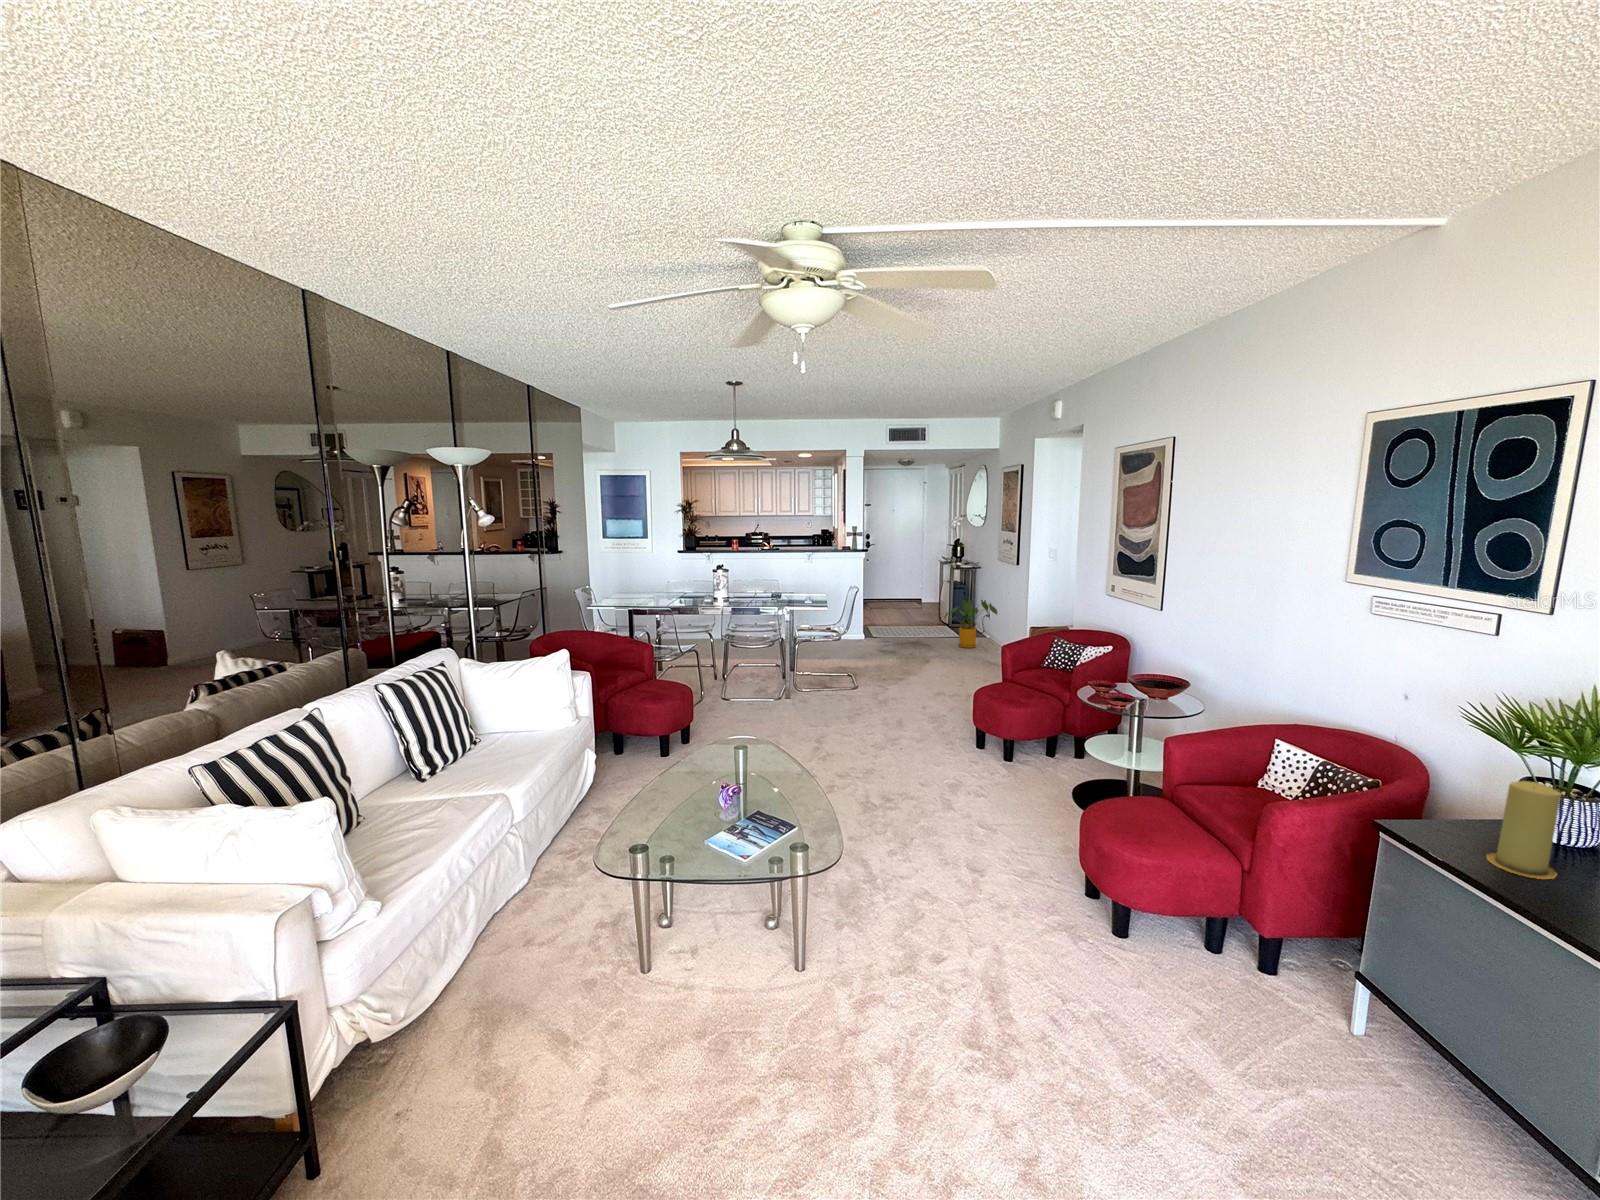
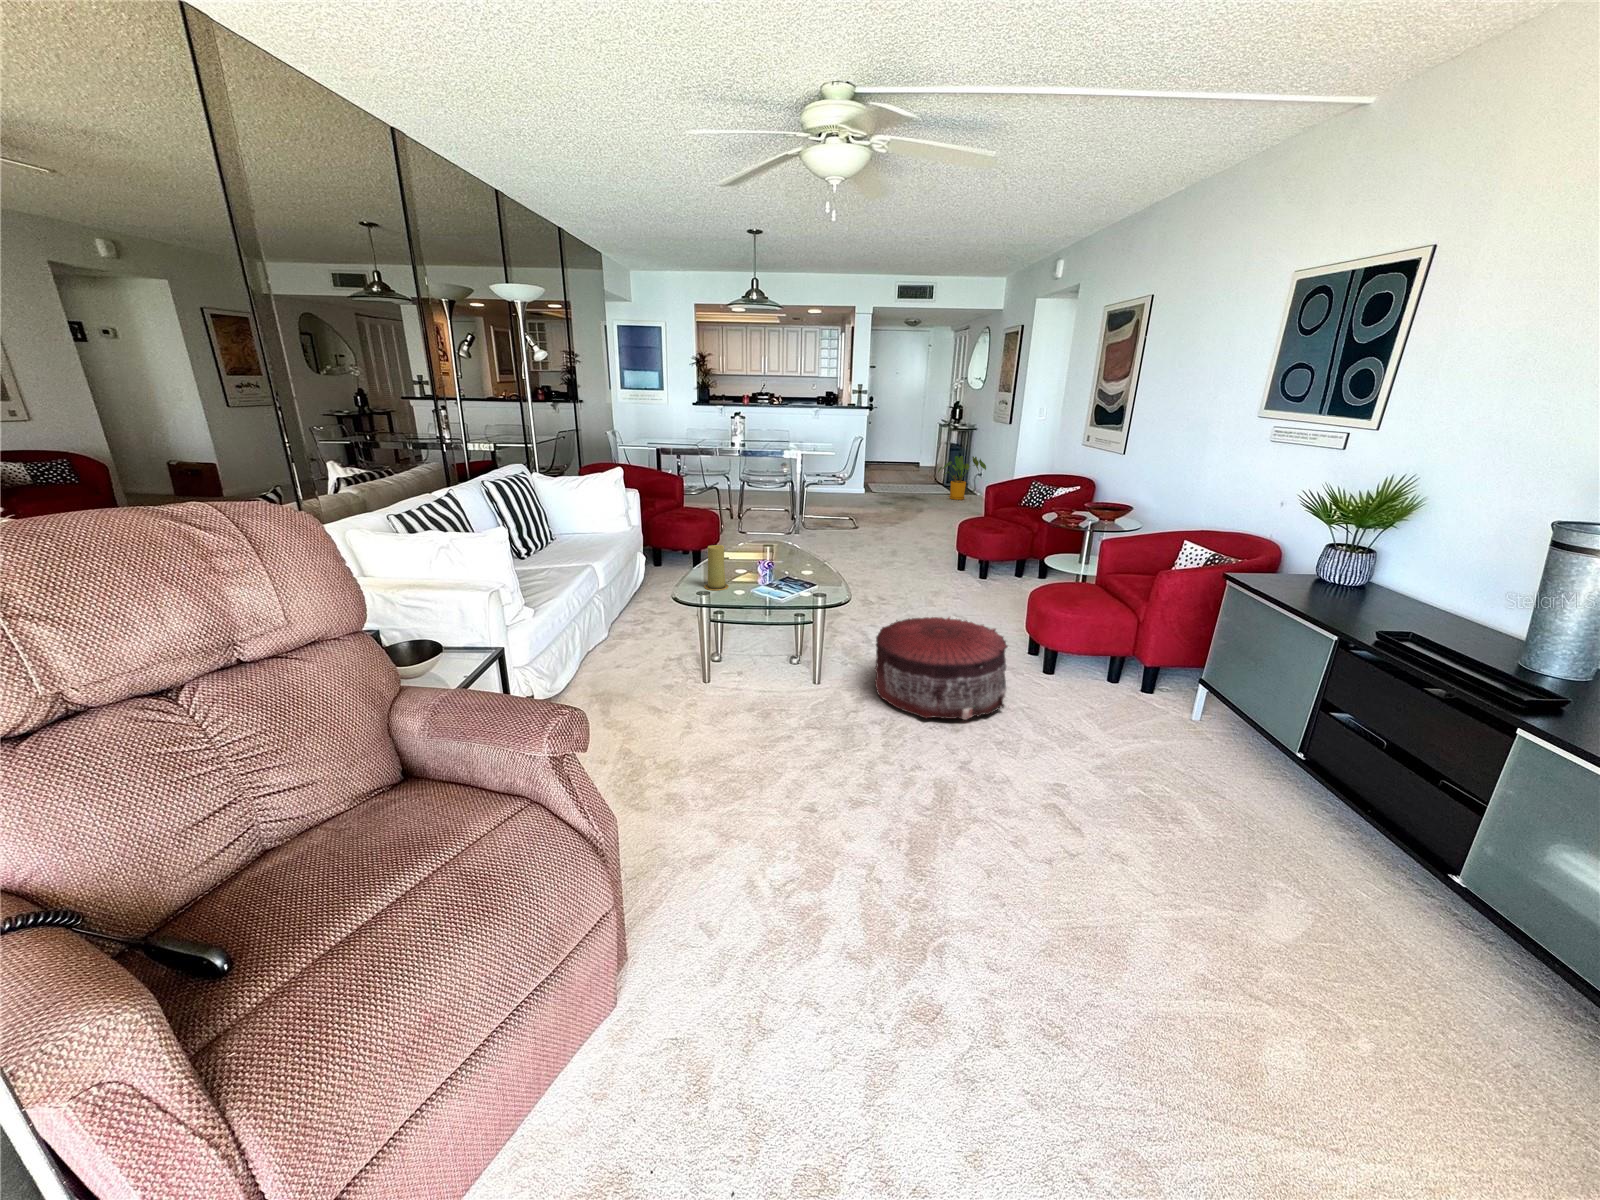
candle: present [1487,781,1561,879] -> present [705,545,728,590]
pouf: none [881,861,1073,1051] -> present [875,617,1008,720]

